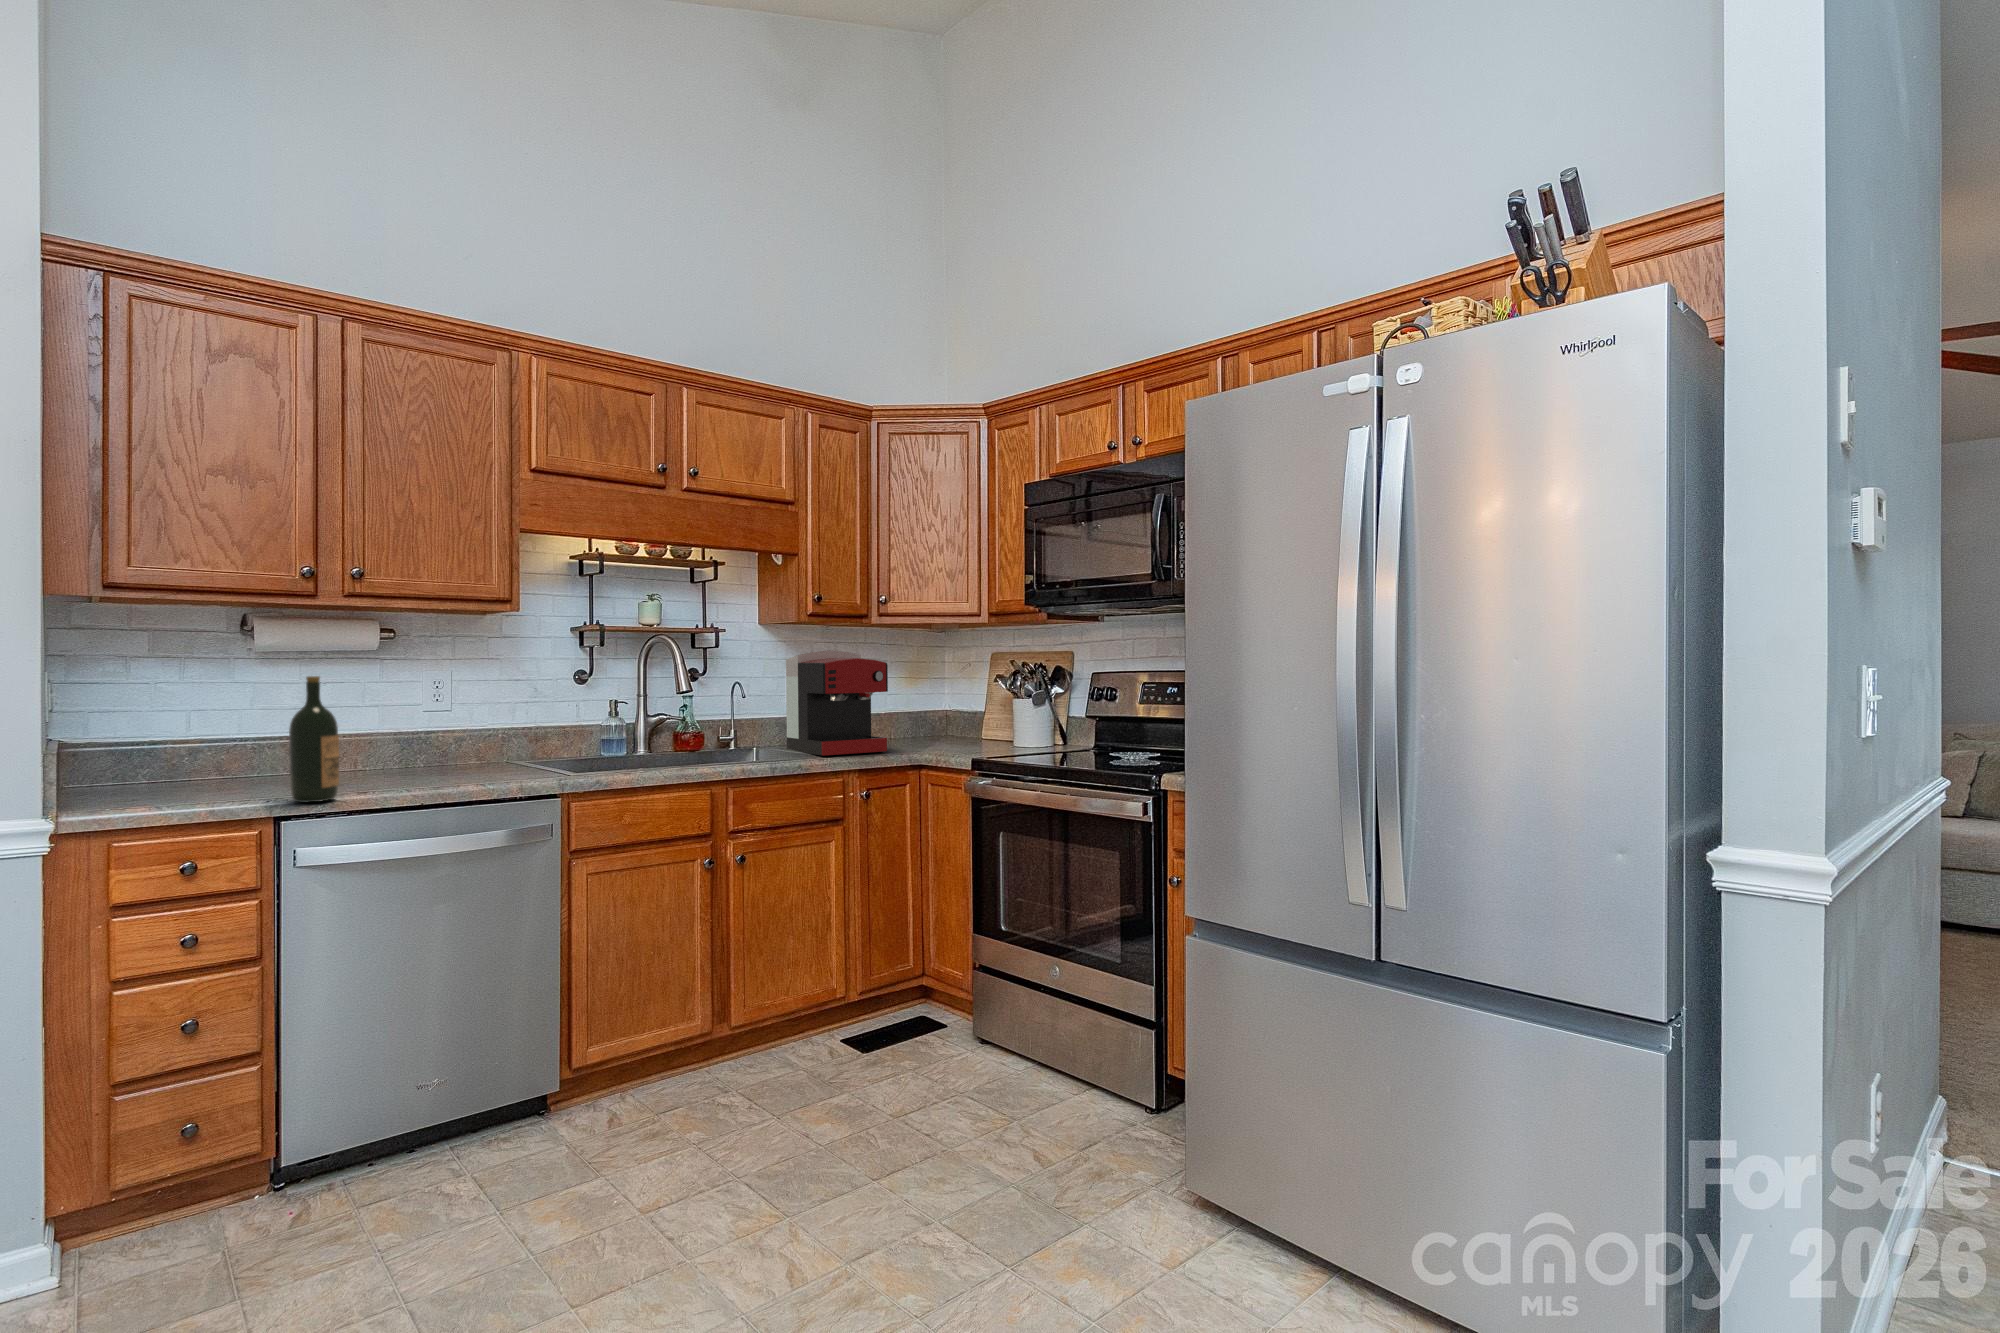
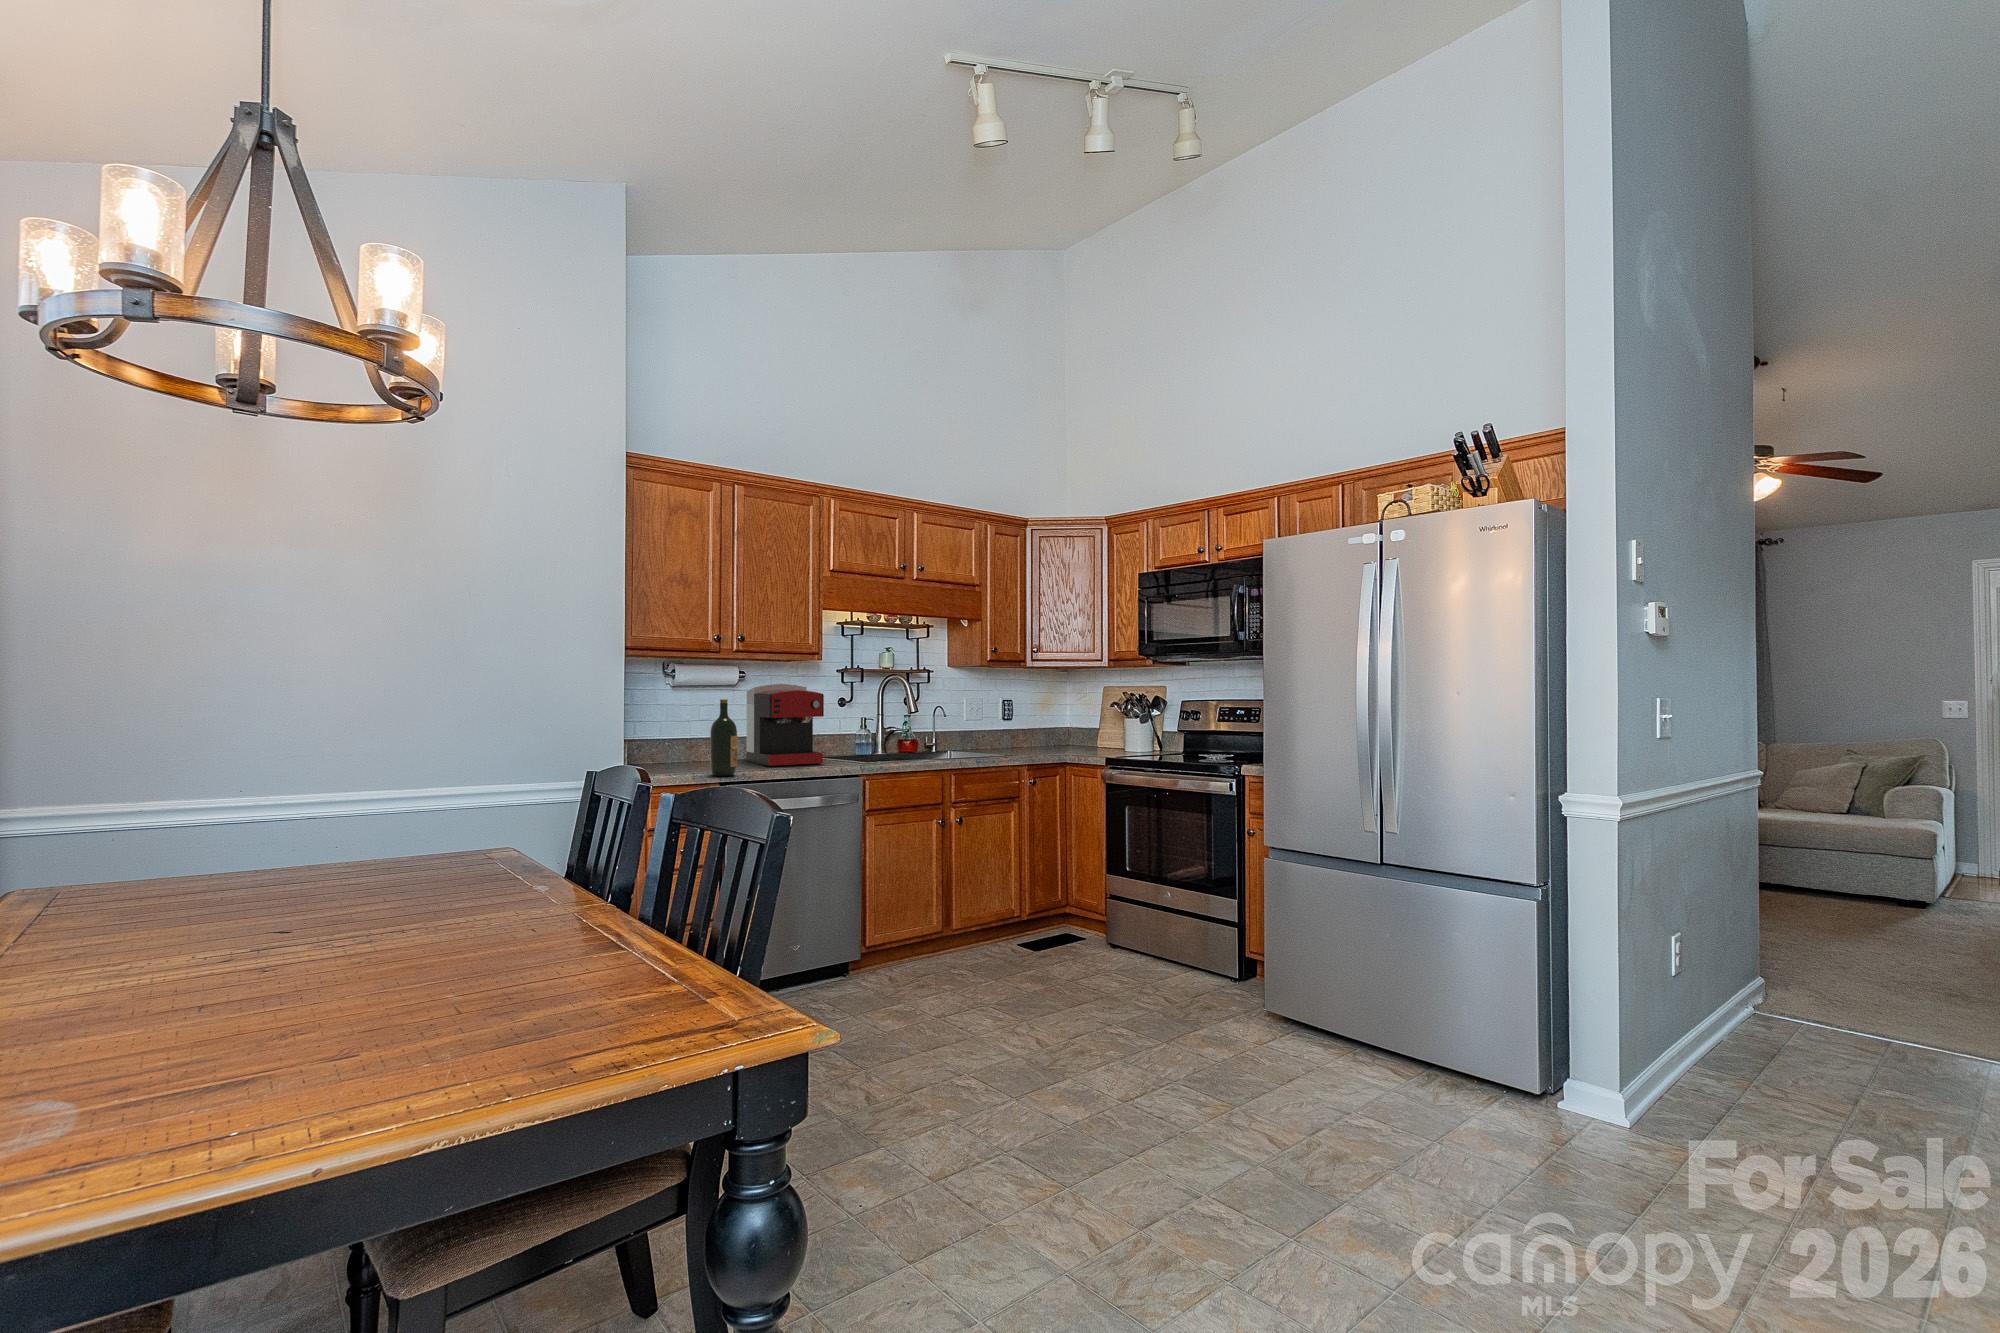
coffee maker: present [786,650,888,756] -> present [746,684,824,766]

